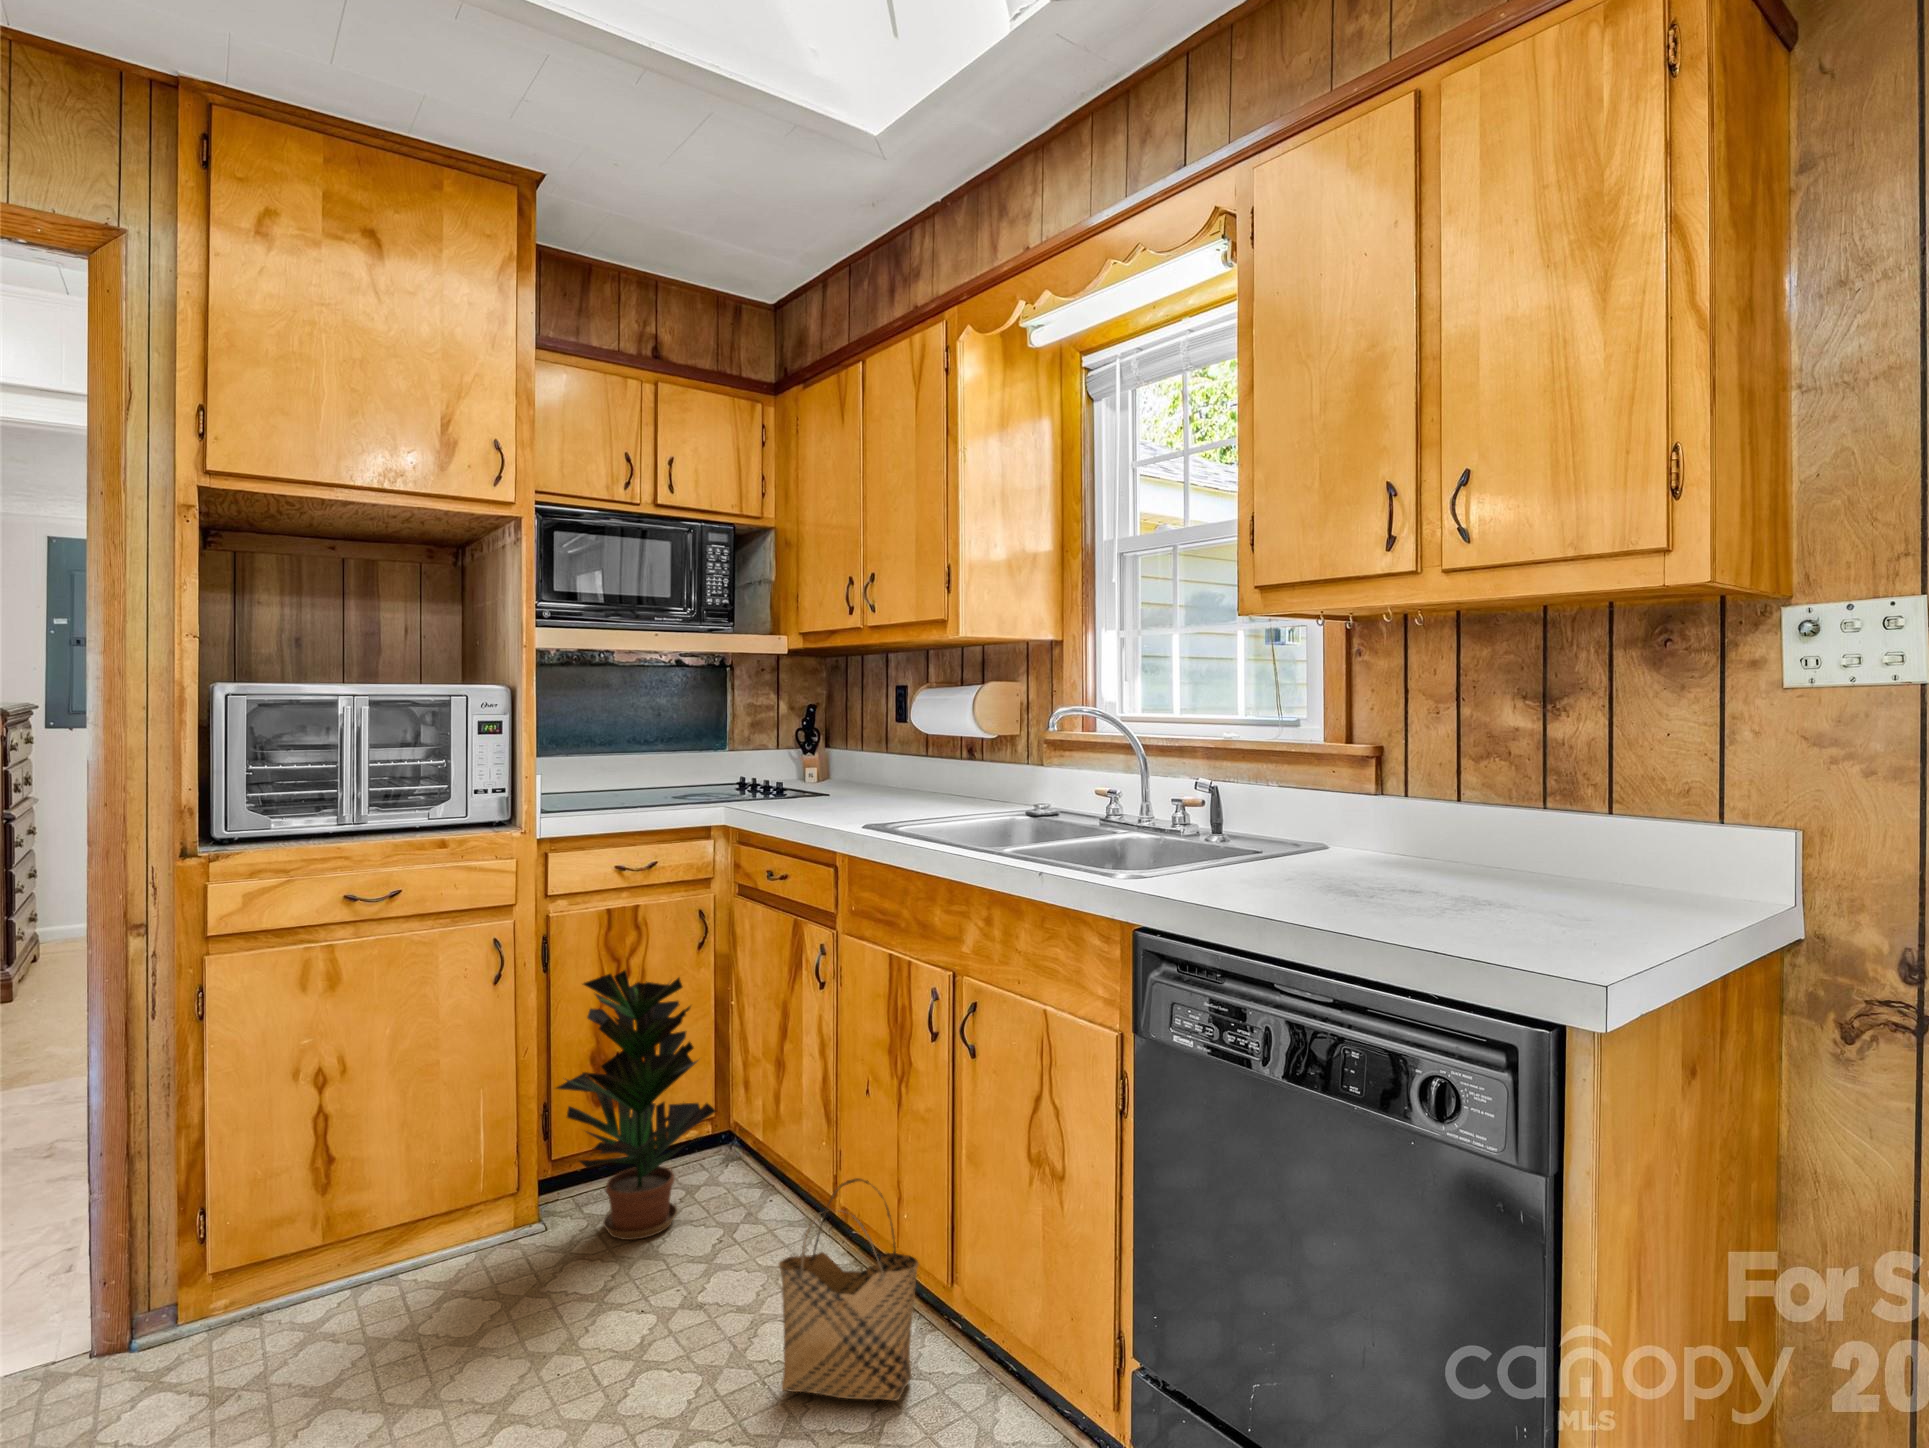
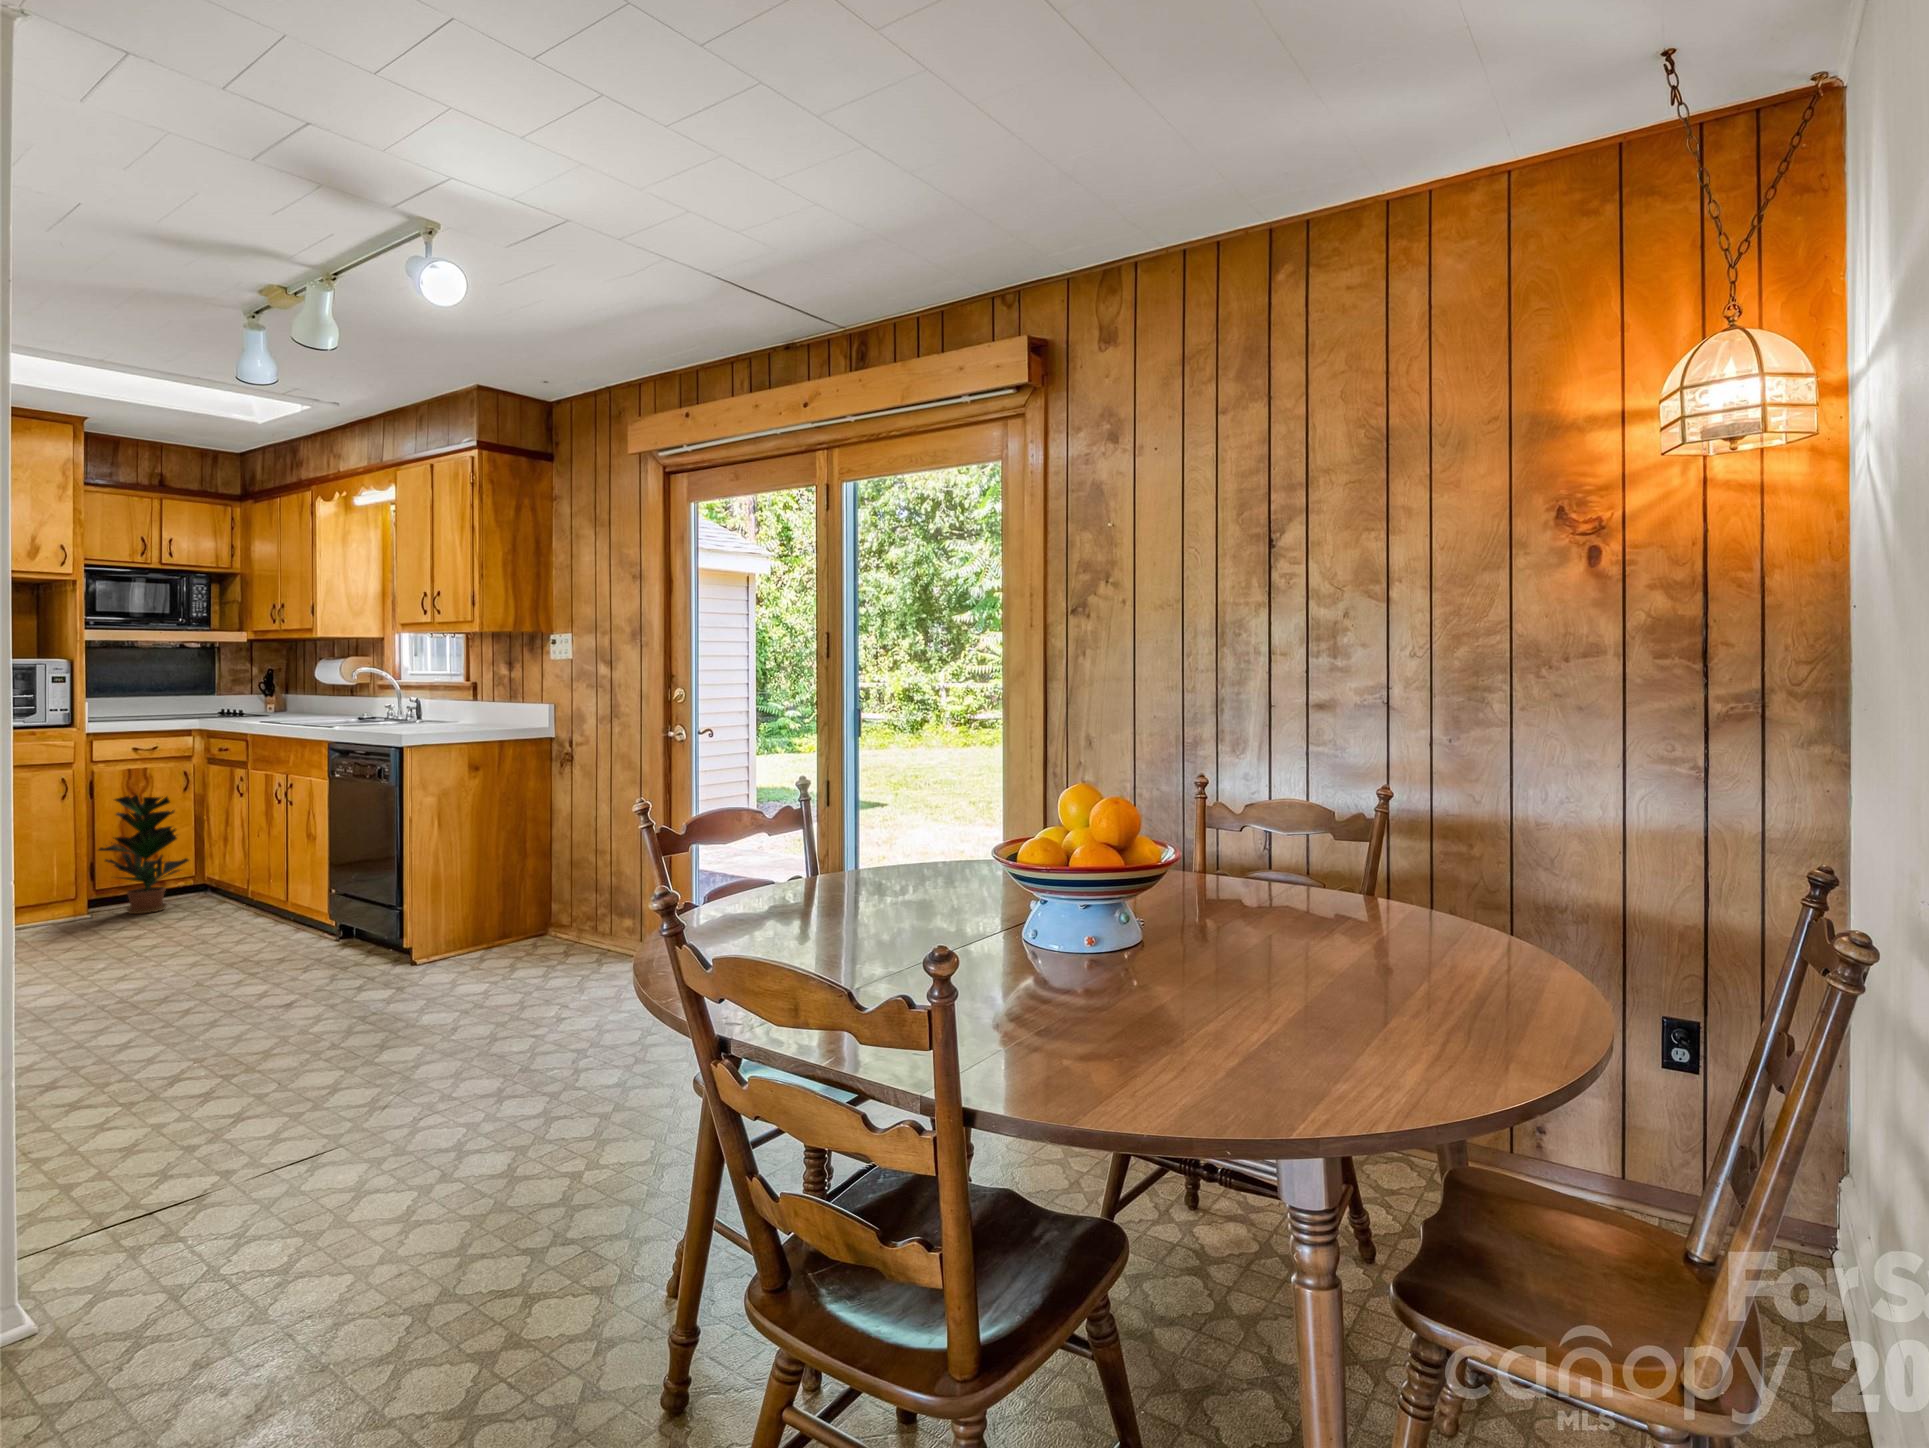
woven basket: present [778,1178,918,1401] -> none [202,856,266,931]

